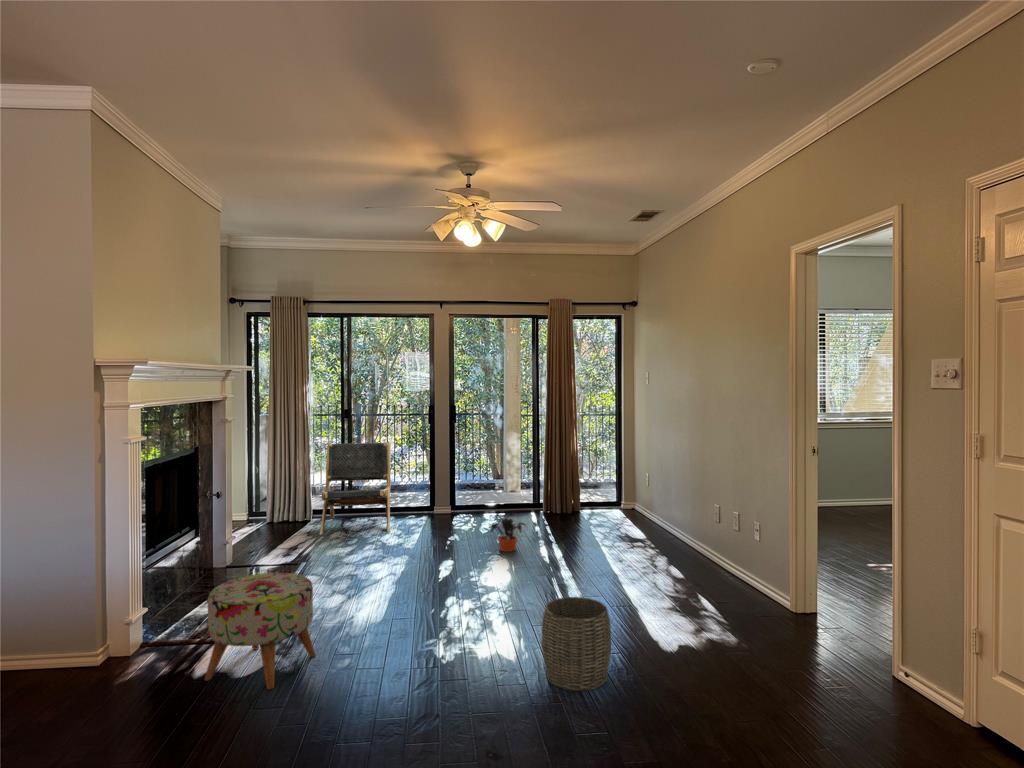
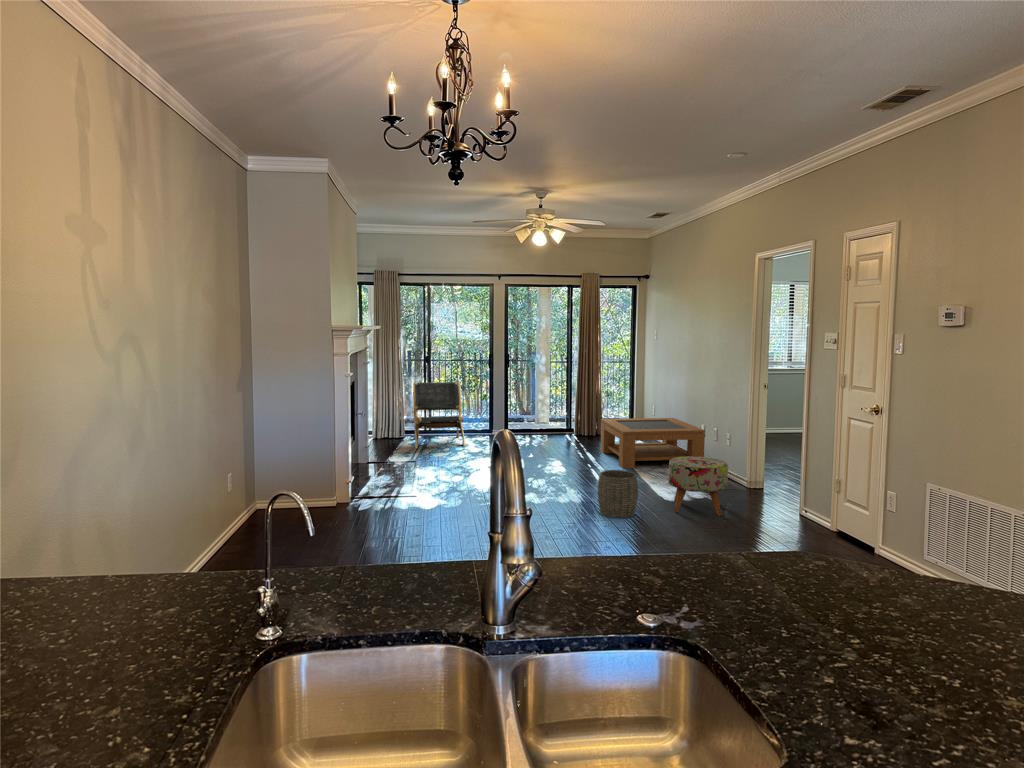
coffee table: none [573,490,718,570] -> present [601,418,705,468]
potted plant: present [489,517,526,552] -> none [542,435,570,458]
ottoman: present [205,573,316,689] -> present [669,456,728,516]

